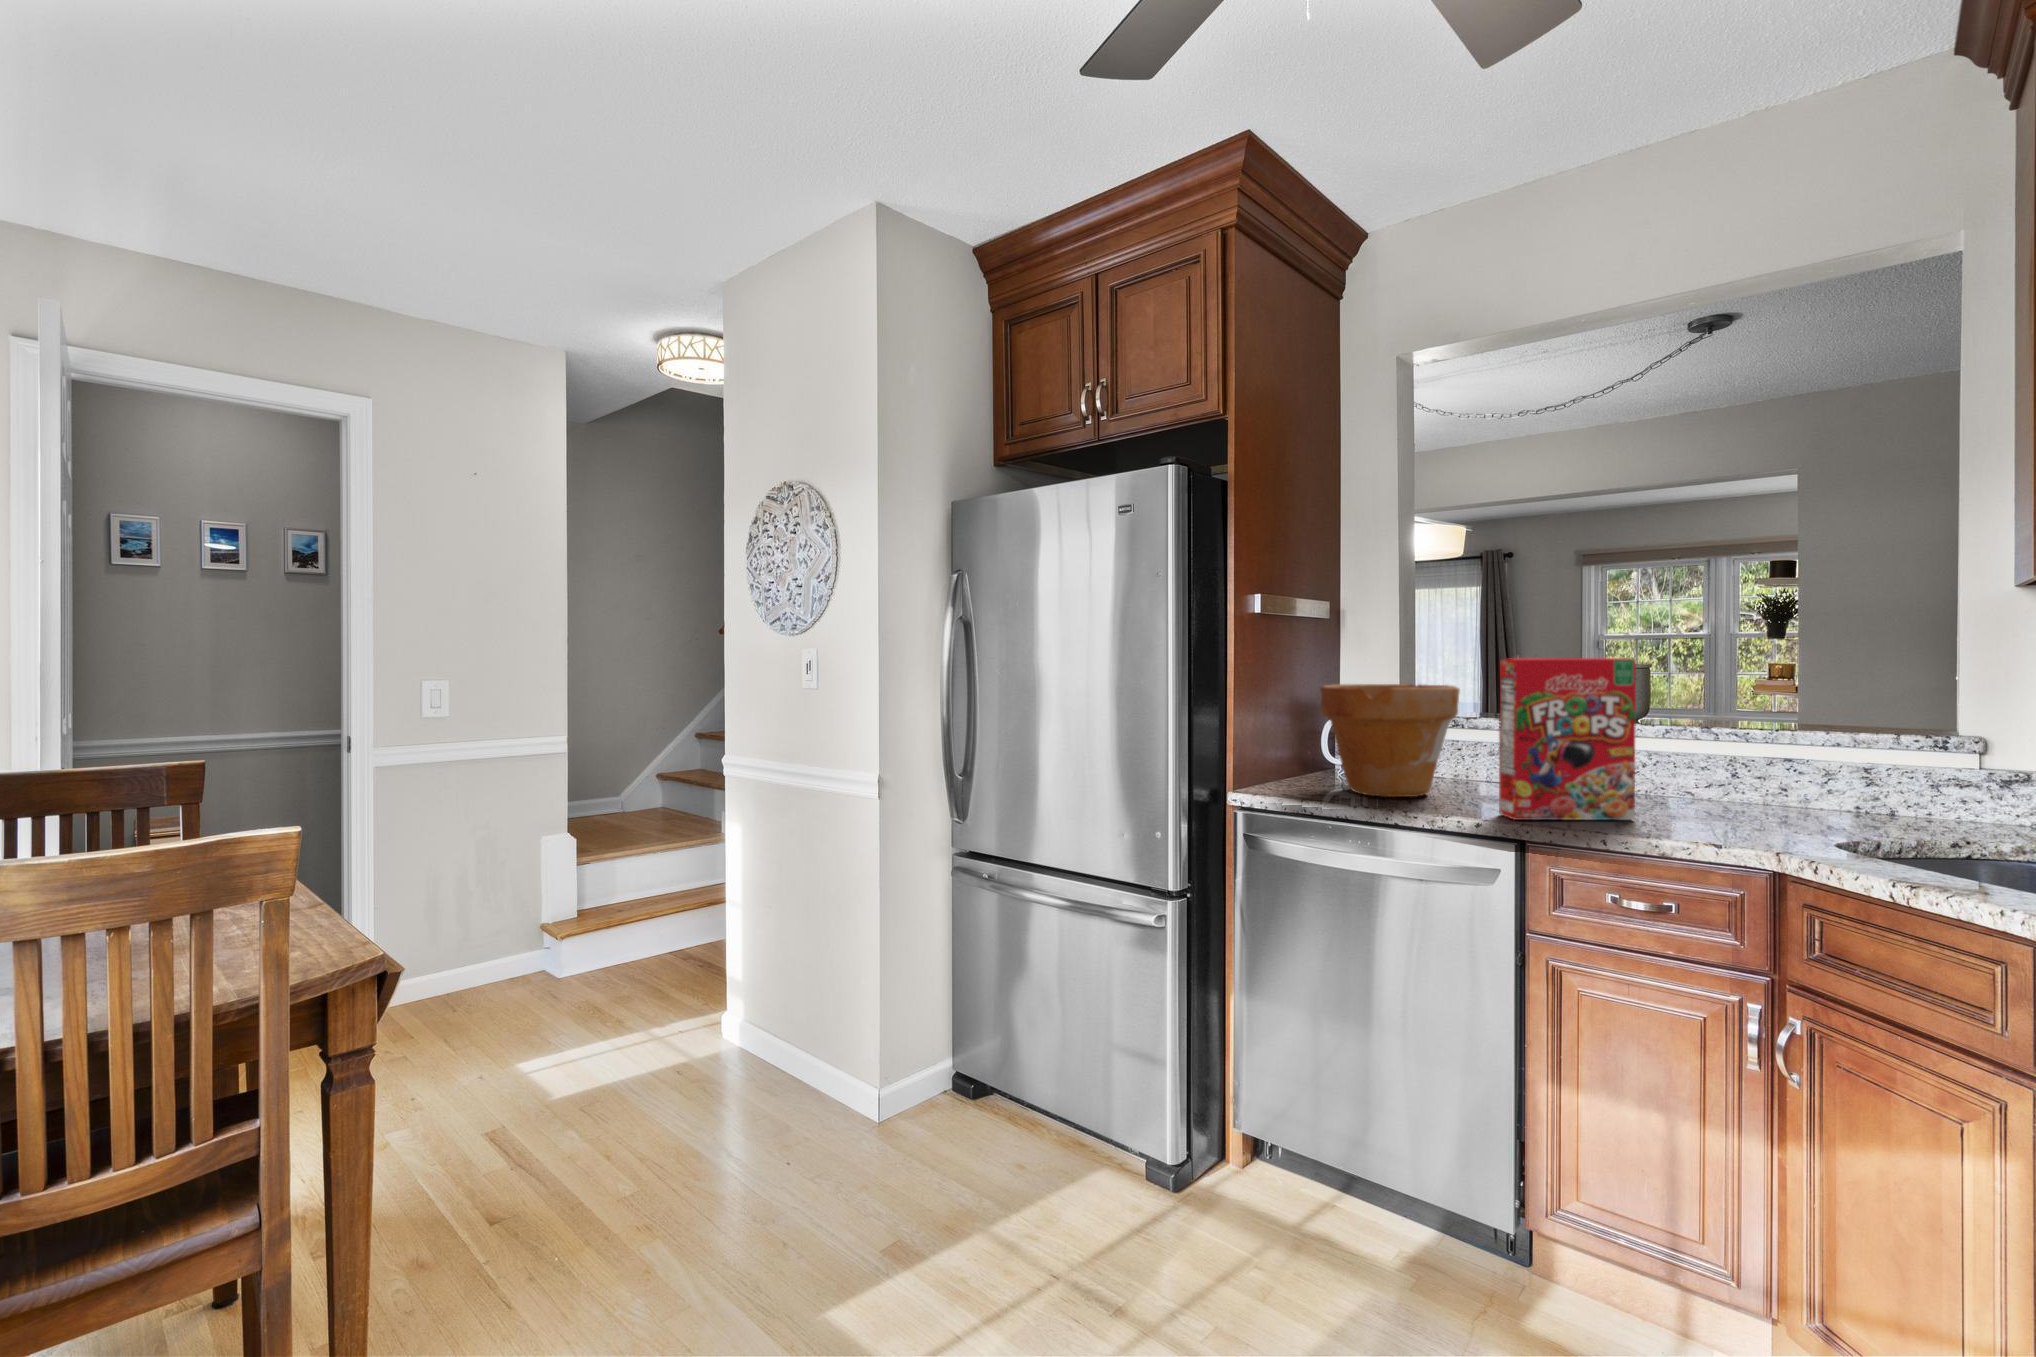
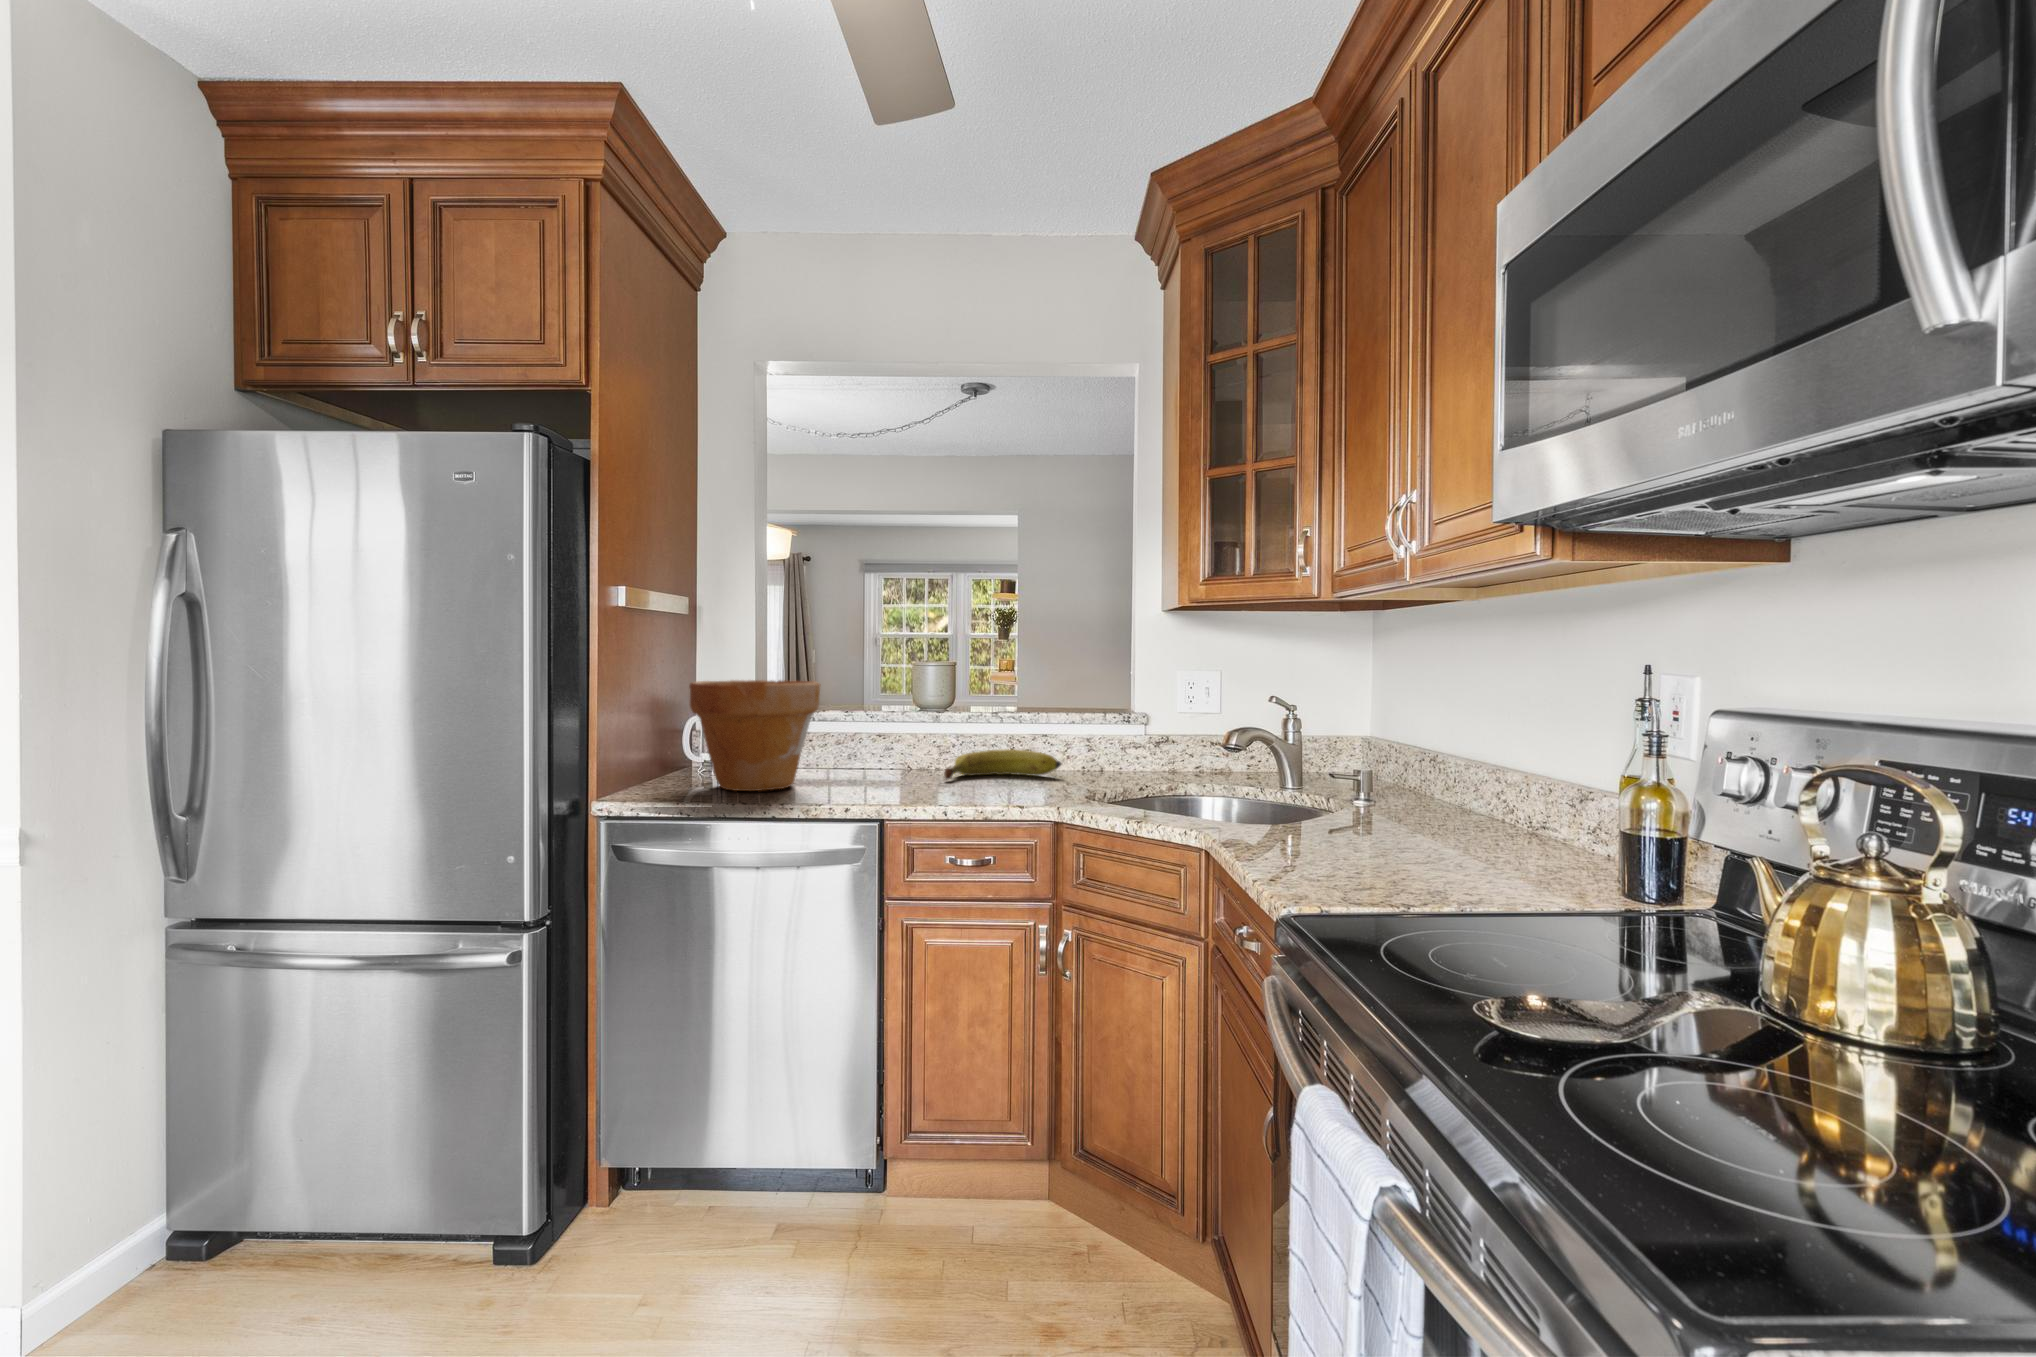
cereal box: present [1499,658,1636,820] -> none [860,656,961,801]
banana: none [1620,768,1807,808] -> present [944,749,1061,779]

